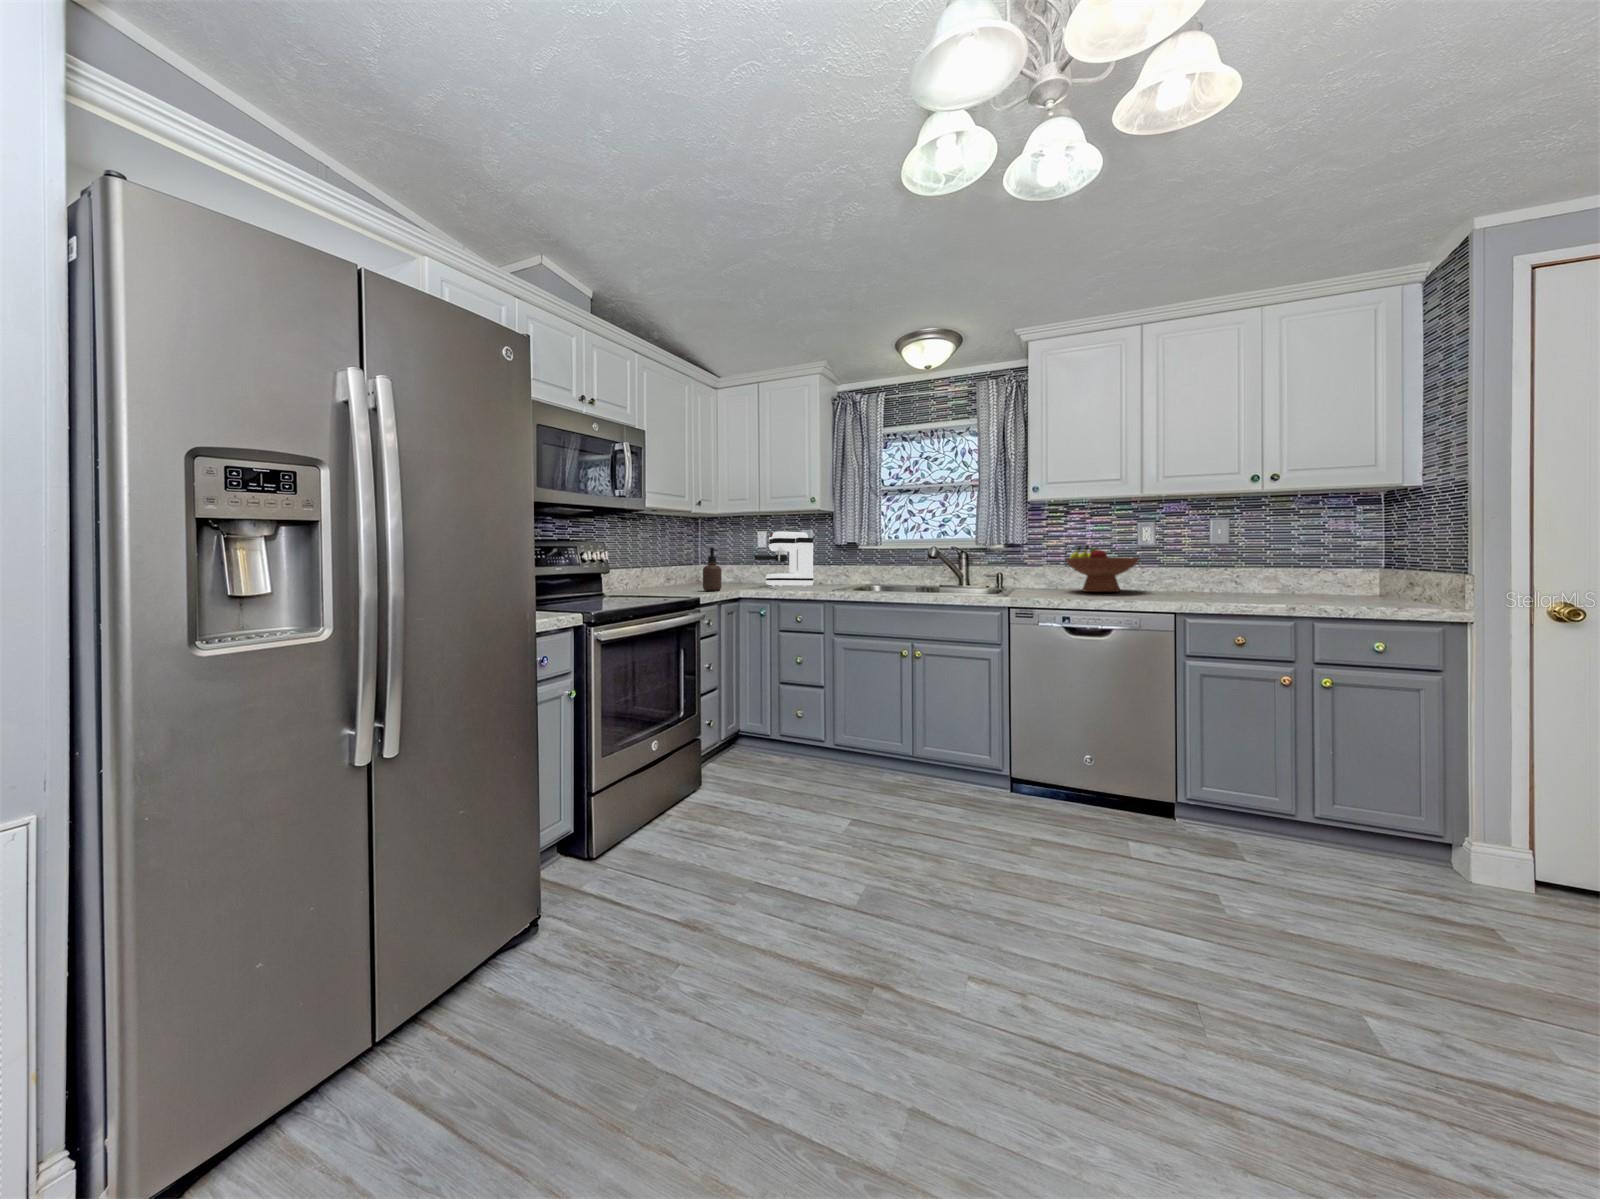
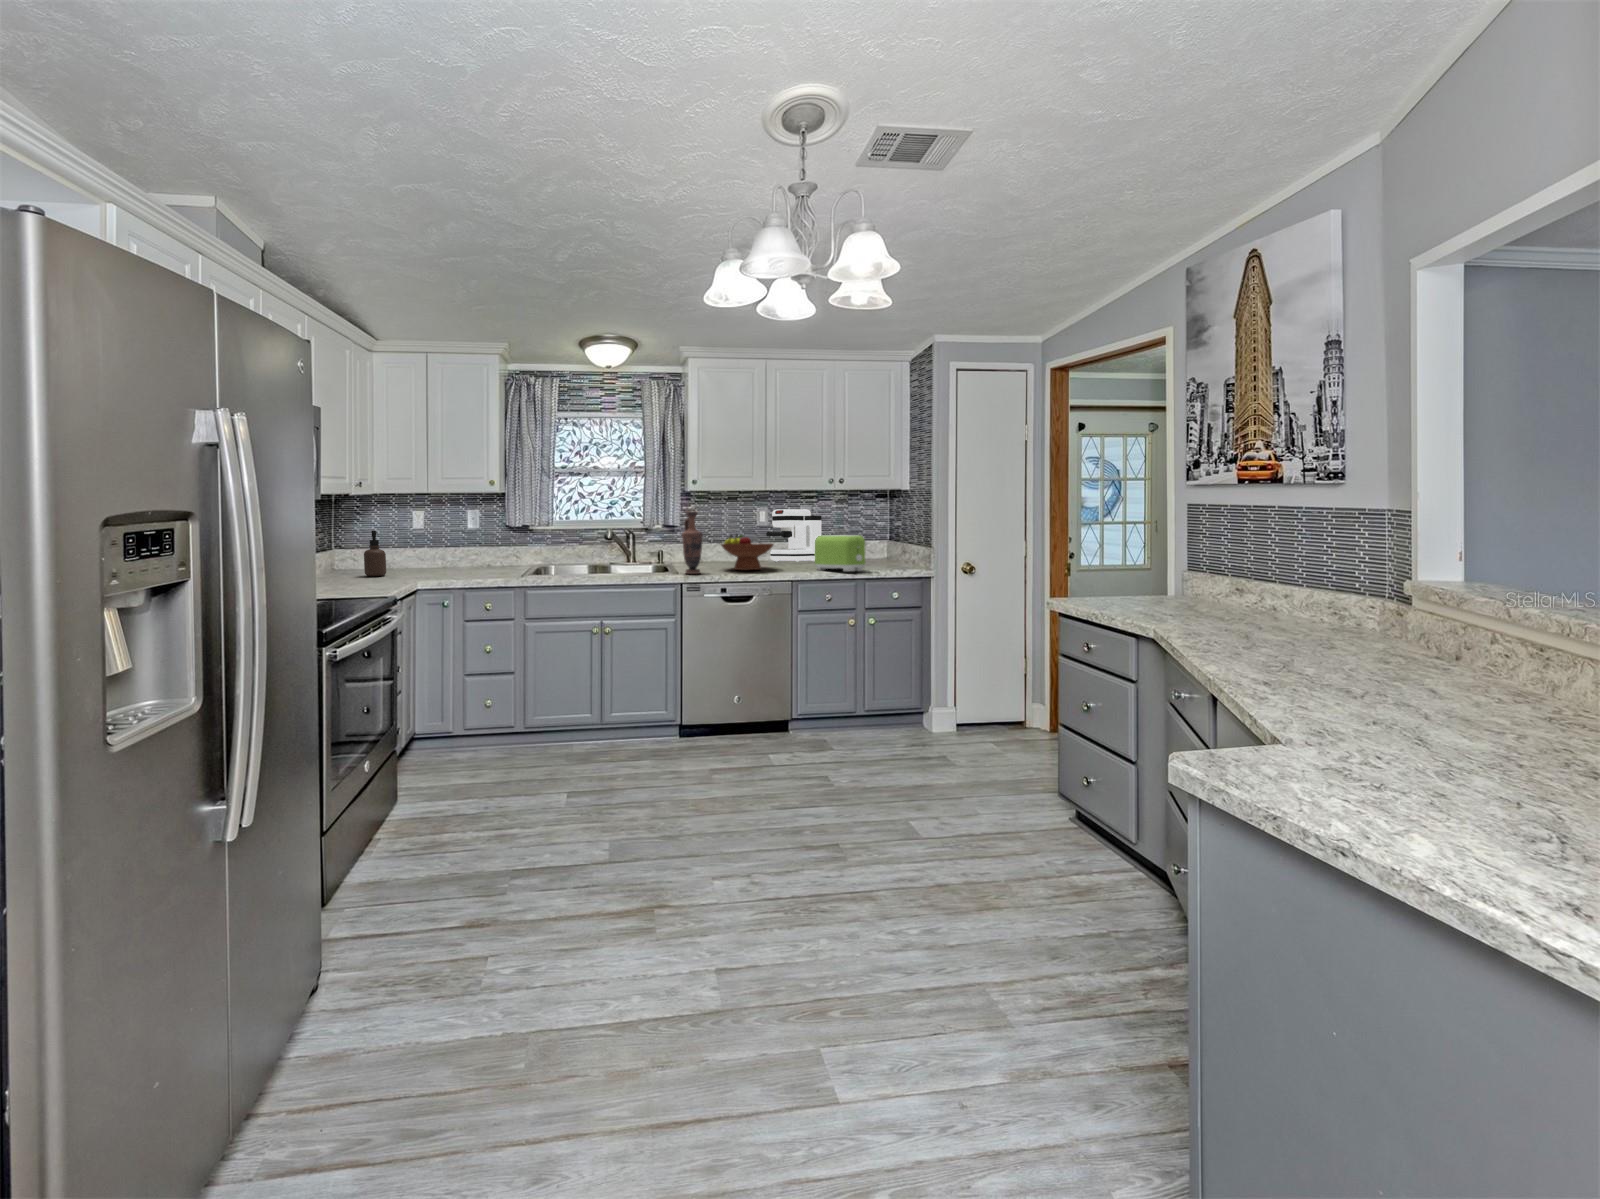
vase: none [1014,518,1041,595] -> present [682,511,703,574]
coffee maker: present [754,532,813,587] -> present [766,509,822,562]
toaster: none [1201,544,1290,595] -> present [815,535,865,571]

